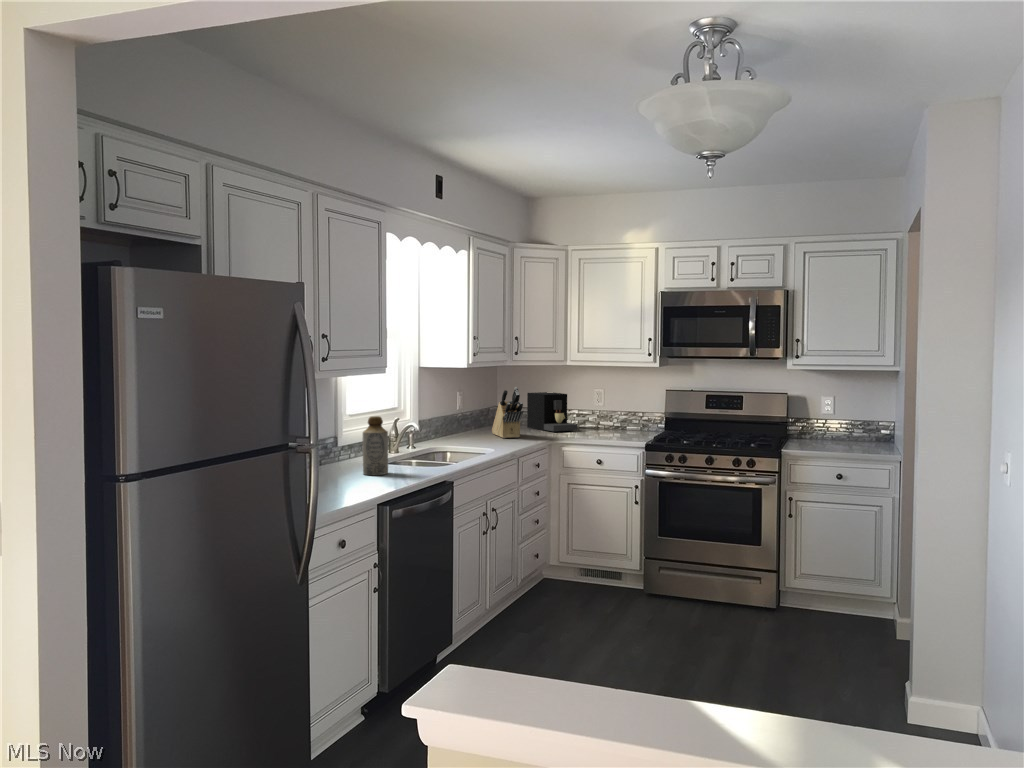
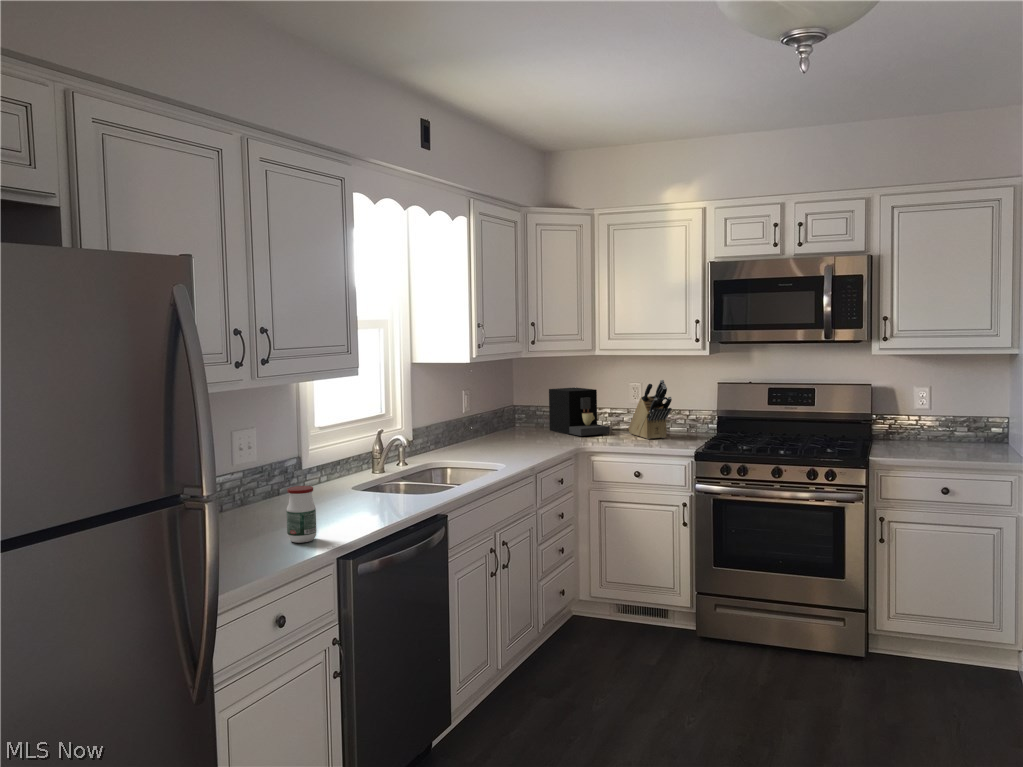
knife block: present [492,387,523,438] -> present [628,380,672,439]
bottle: present [363,416,388,475] -> none [327,433,363,511]
jar: none [340,451,361,492] -> present [286,486,317,543]

